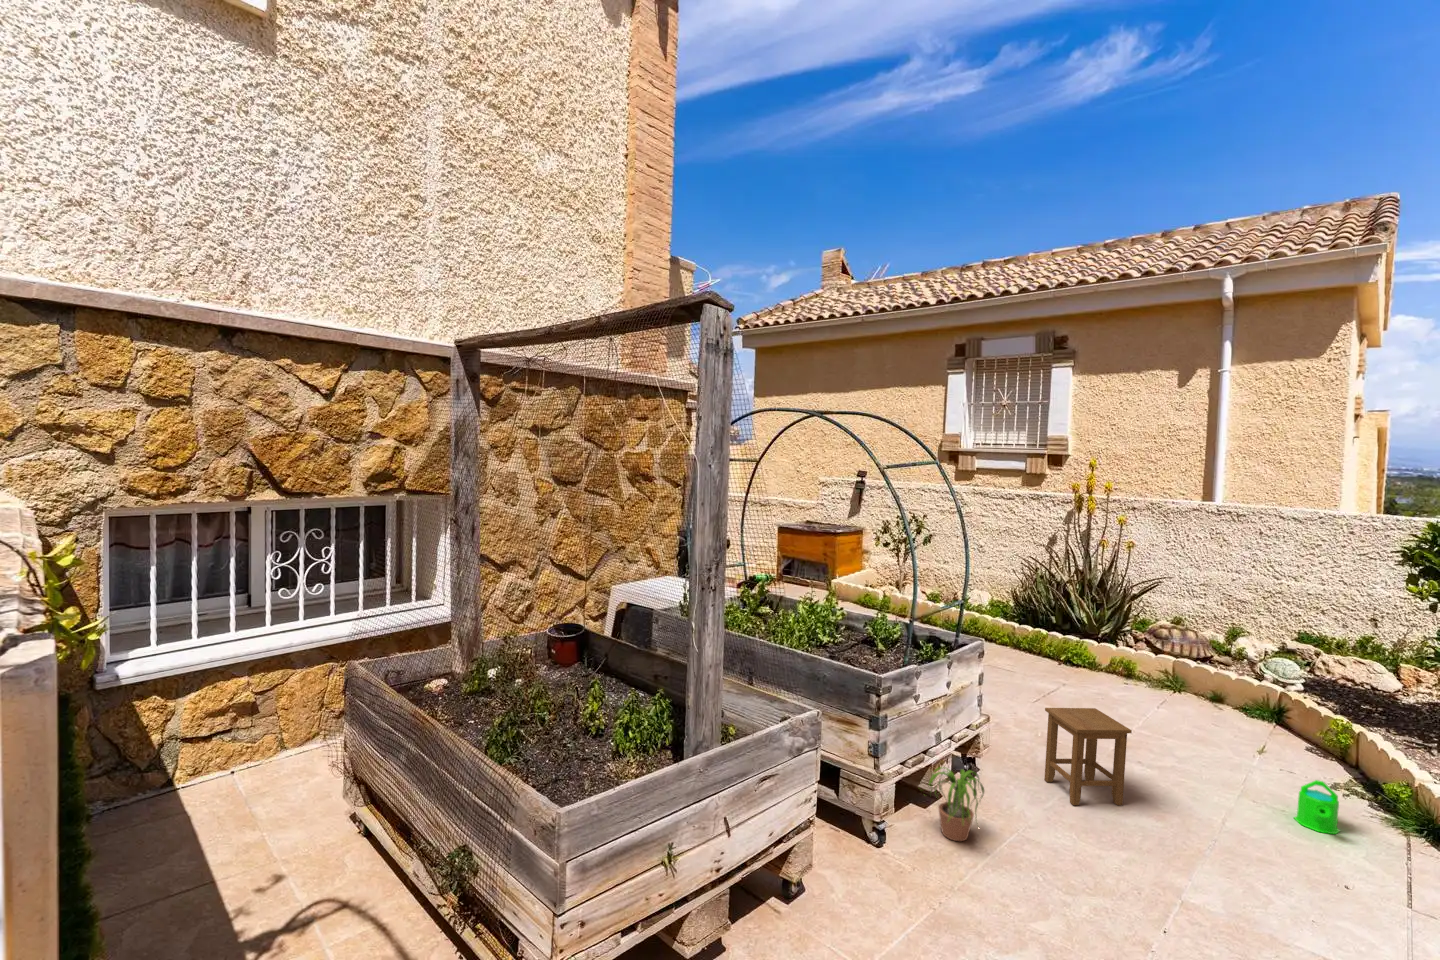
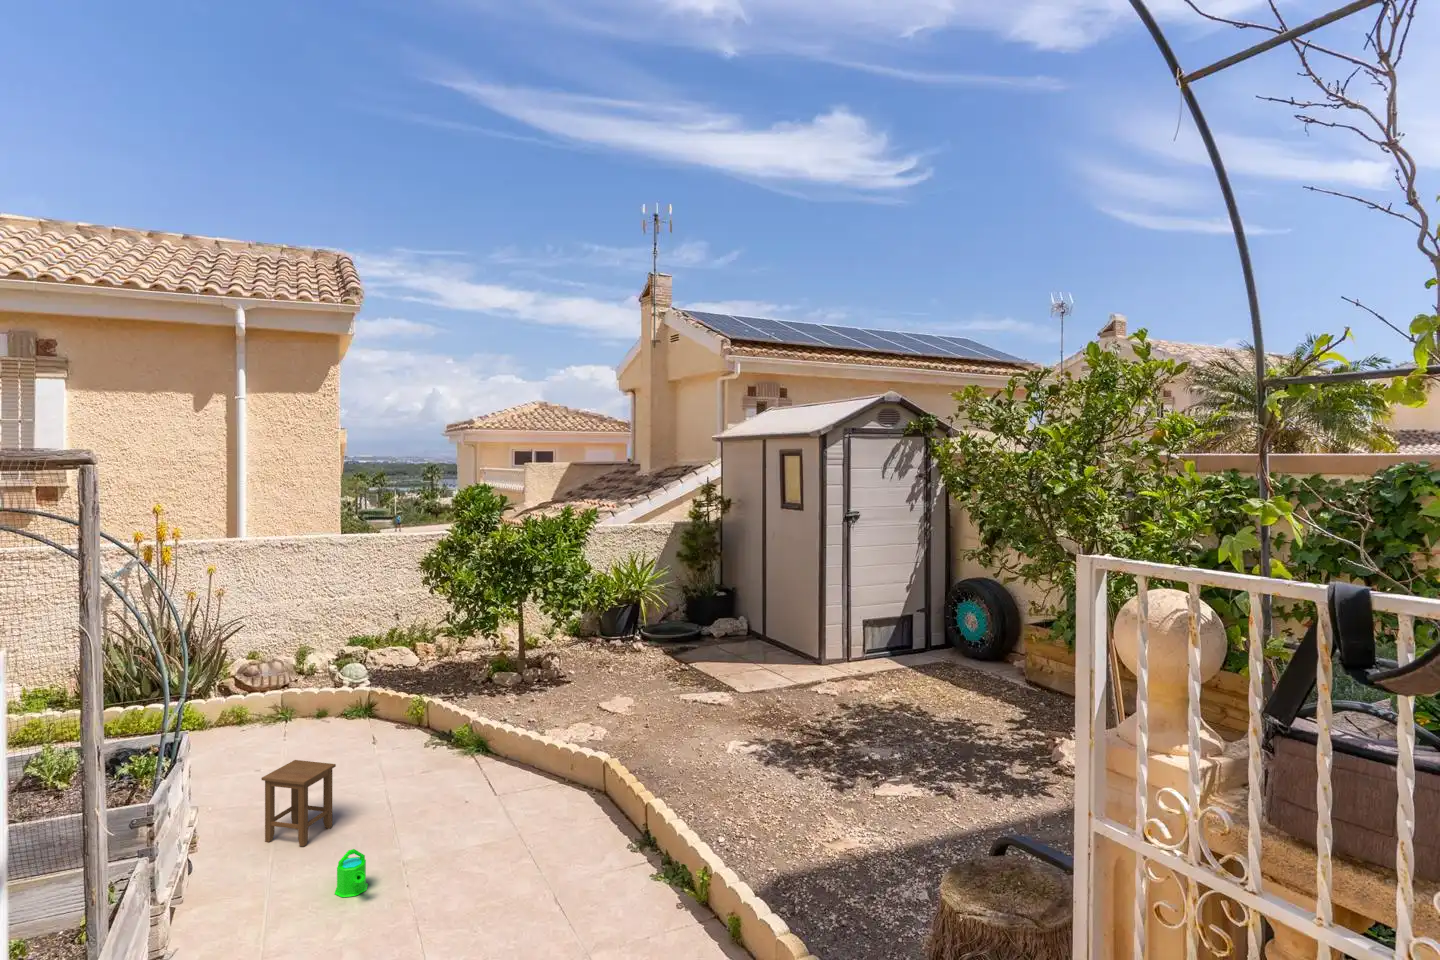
potted plant: present [929,767,984,841] -> none [202,858,276,929]
watering can: present [1294,780,1340,834] -> present [335,849,368,897]

